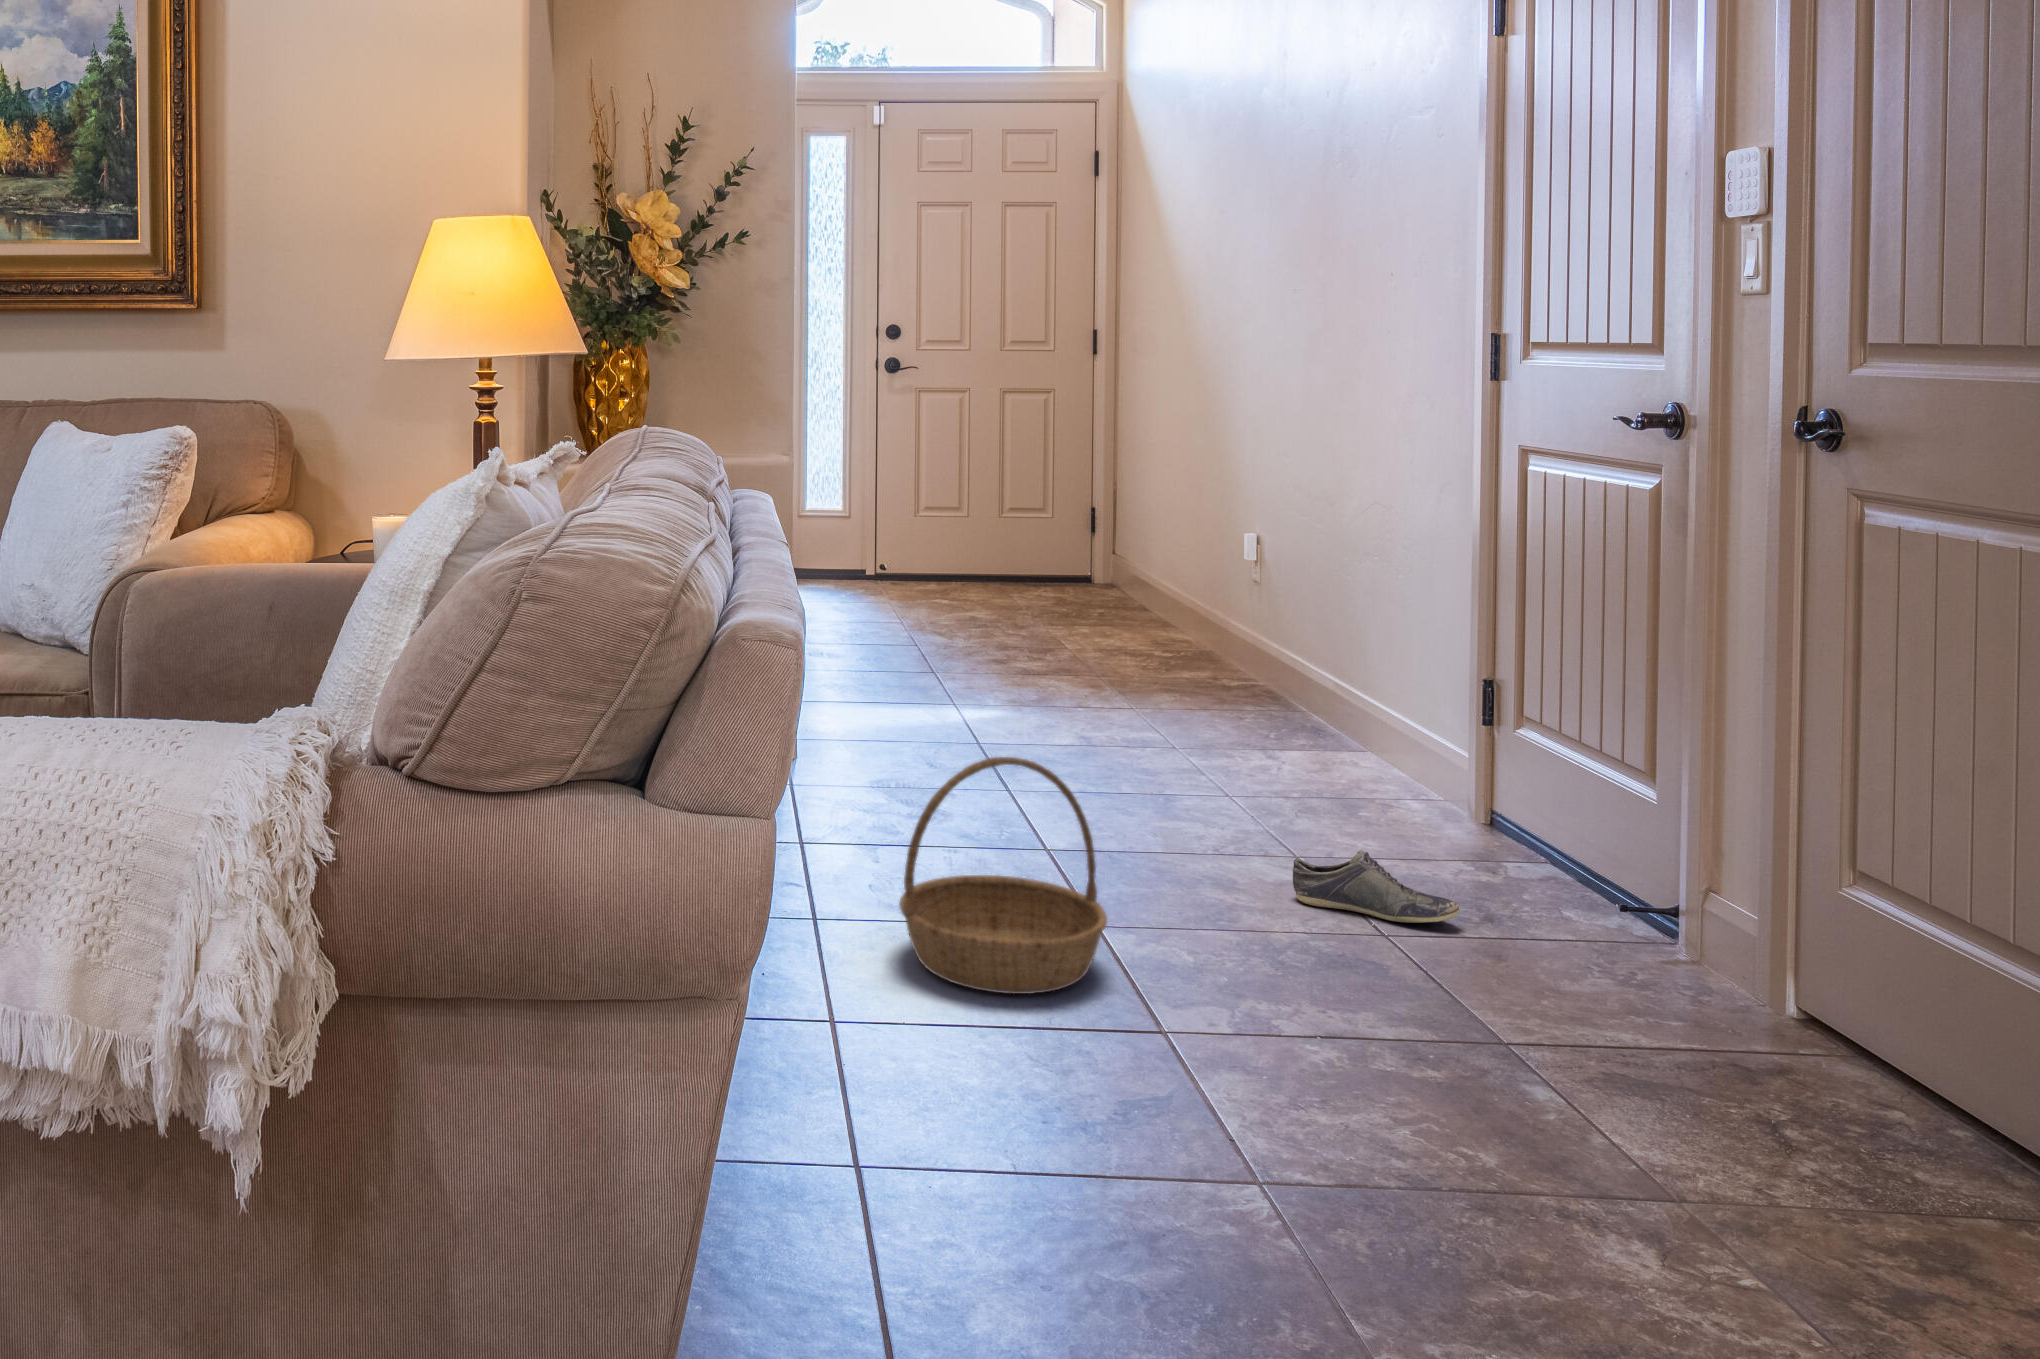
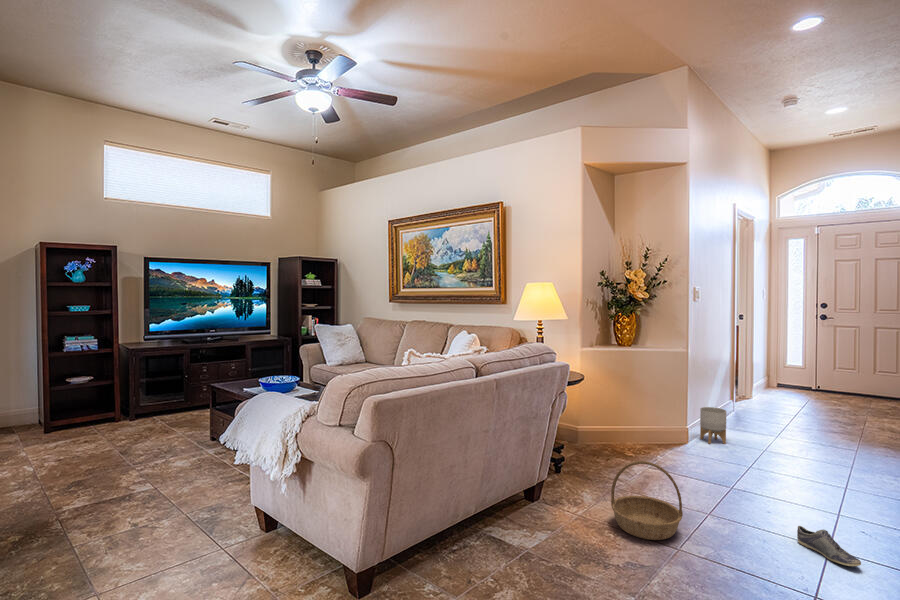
planter: none [805,616,875,723] -> present [700,407,726,444]

